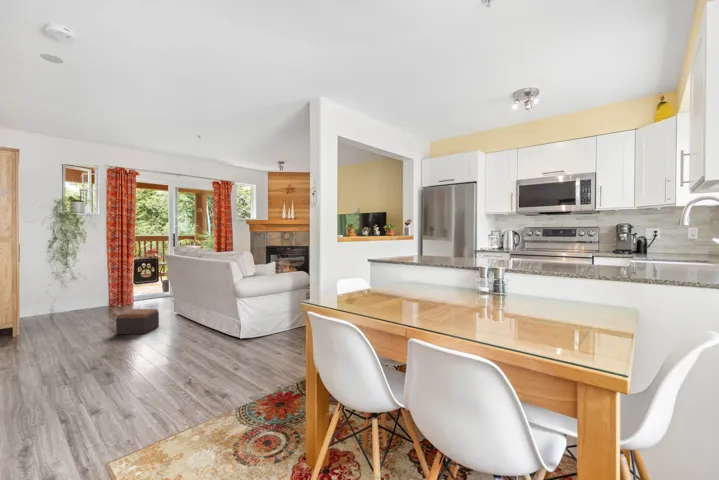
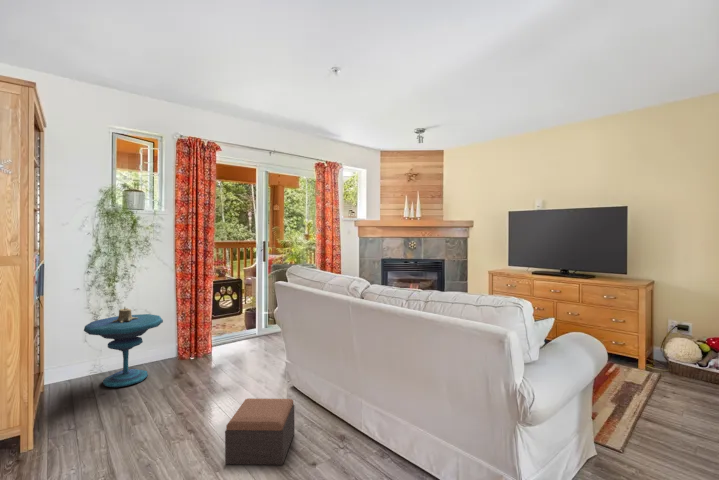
side table: none [45,270,96,316] -> present [84,307,163,388]

